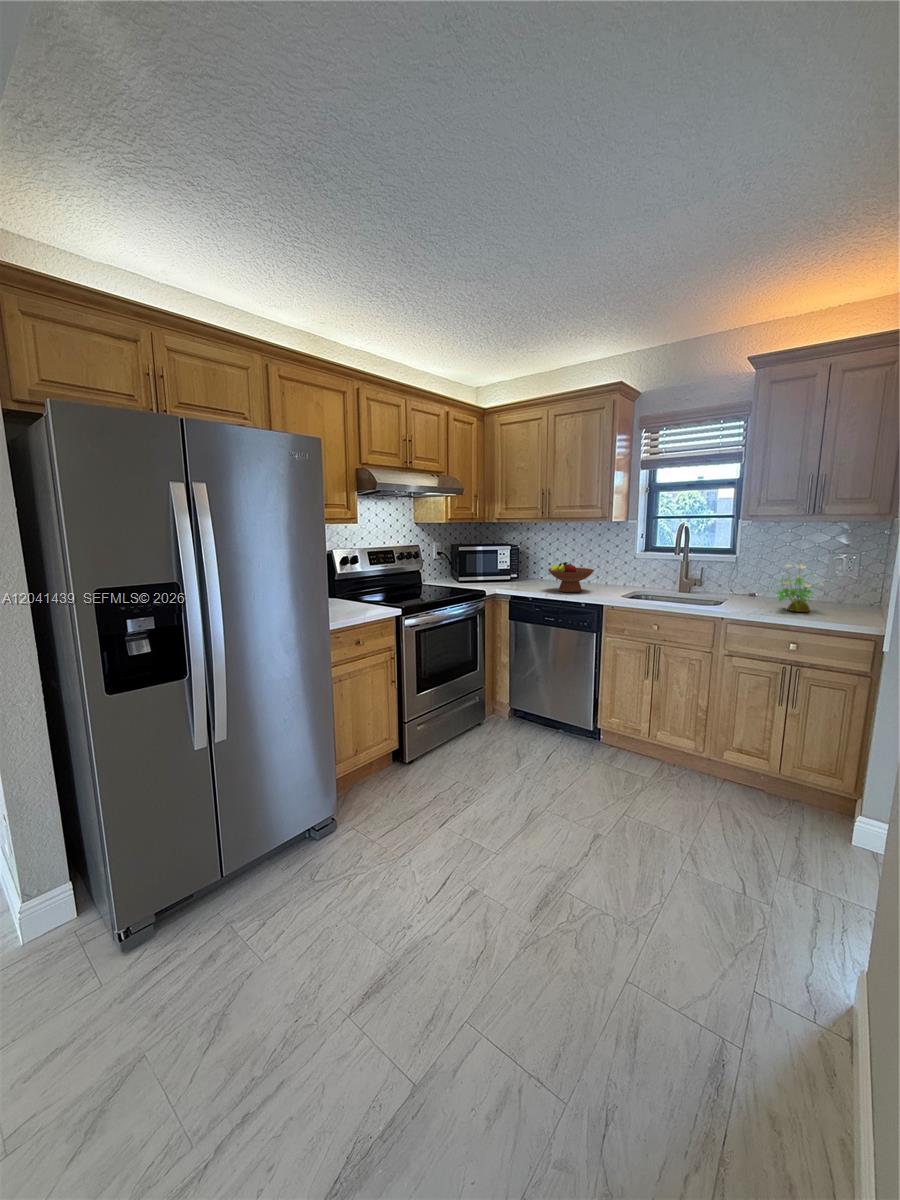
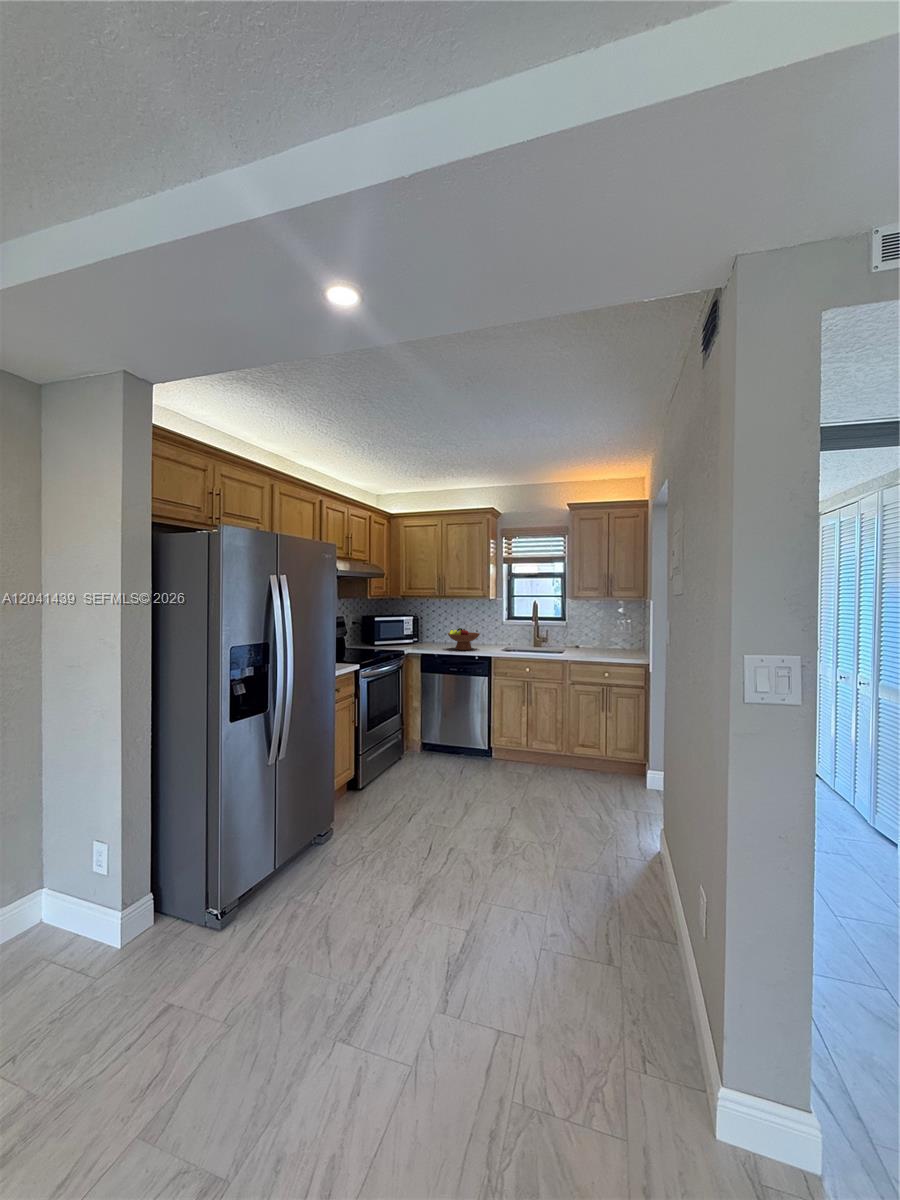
potted plant: present [776,558,823,612] -> none [592,622,617,655]

